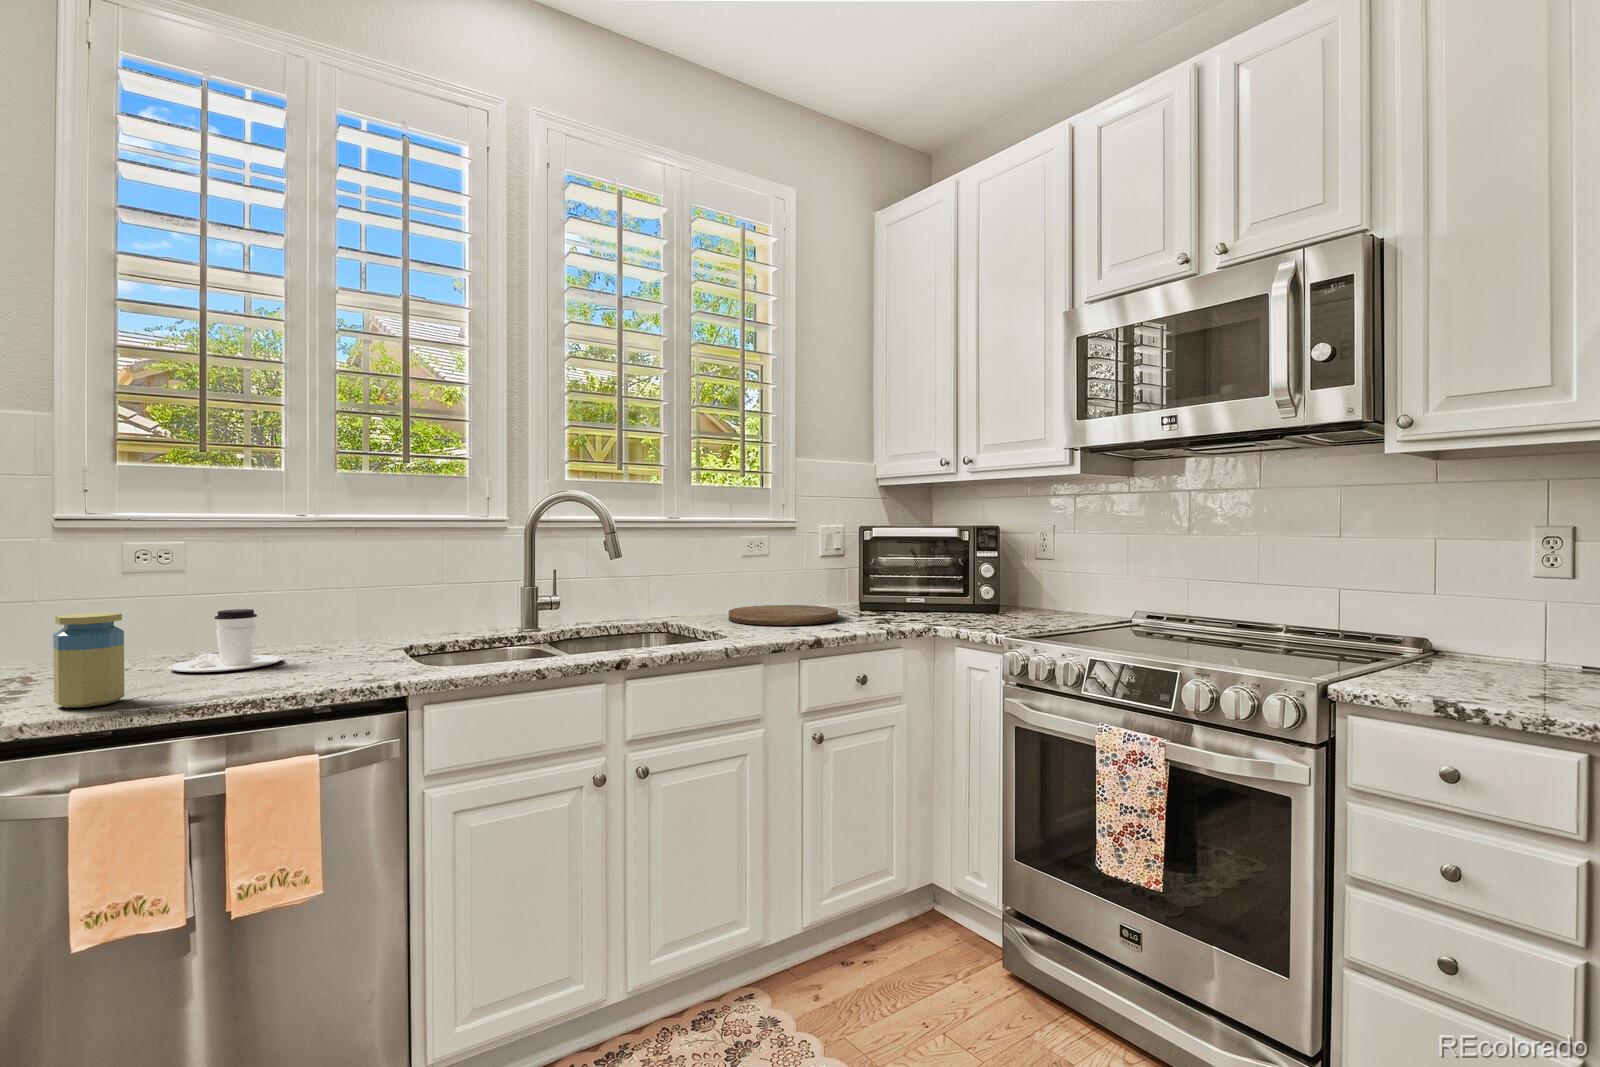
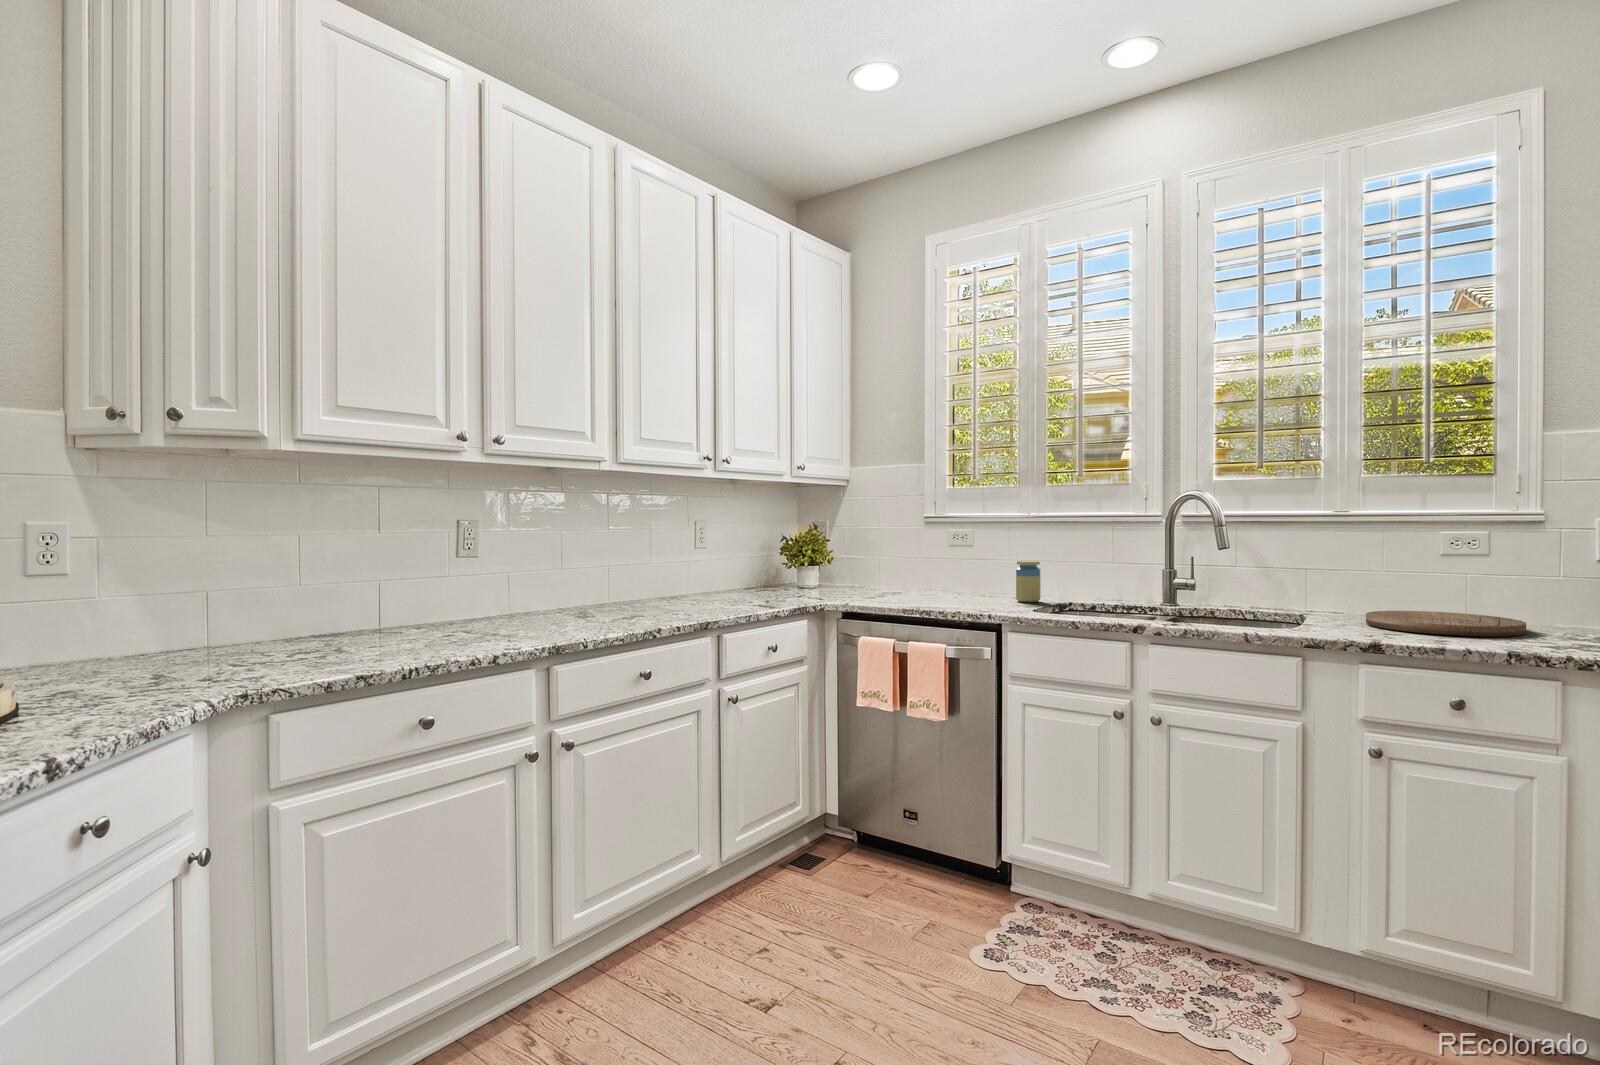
coffee cup: present [169,609,282,672] -> none [940,567,992,600]
jar: present [53,613,124,708] -> present [1016,561,1041,602]

